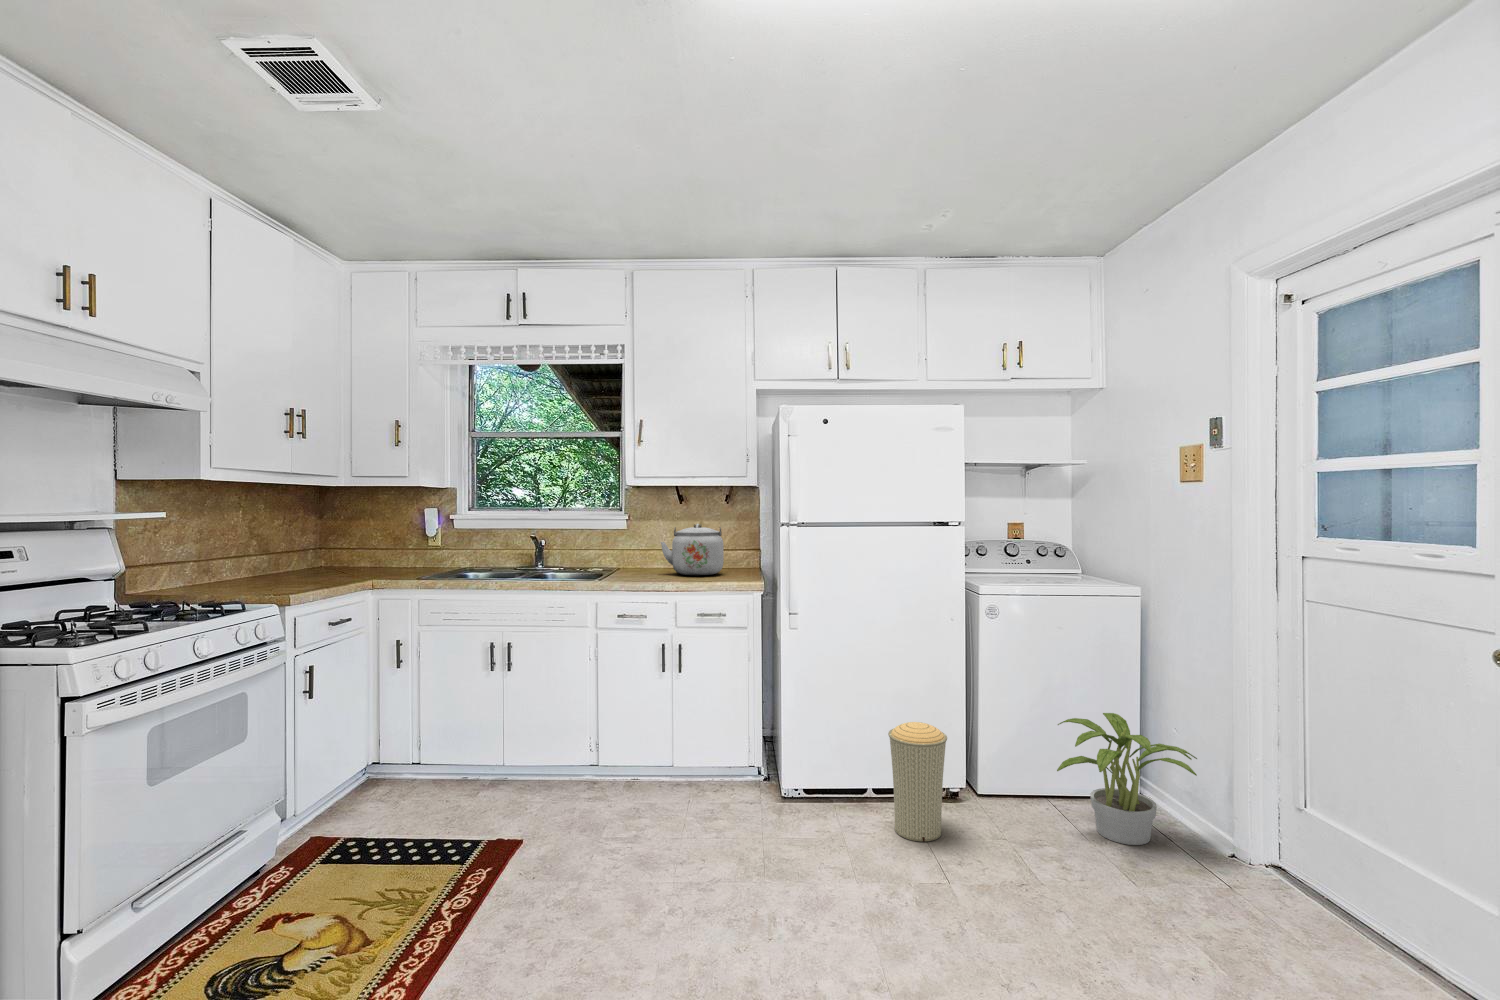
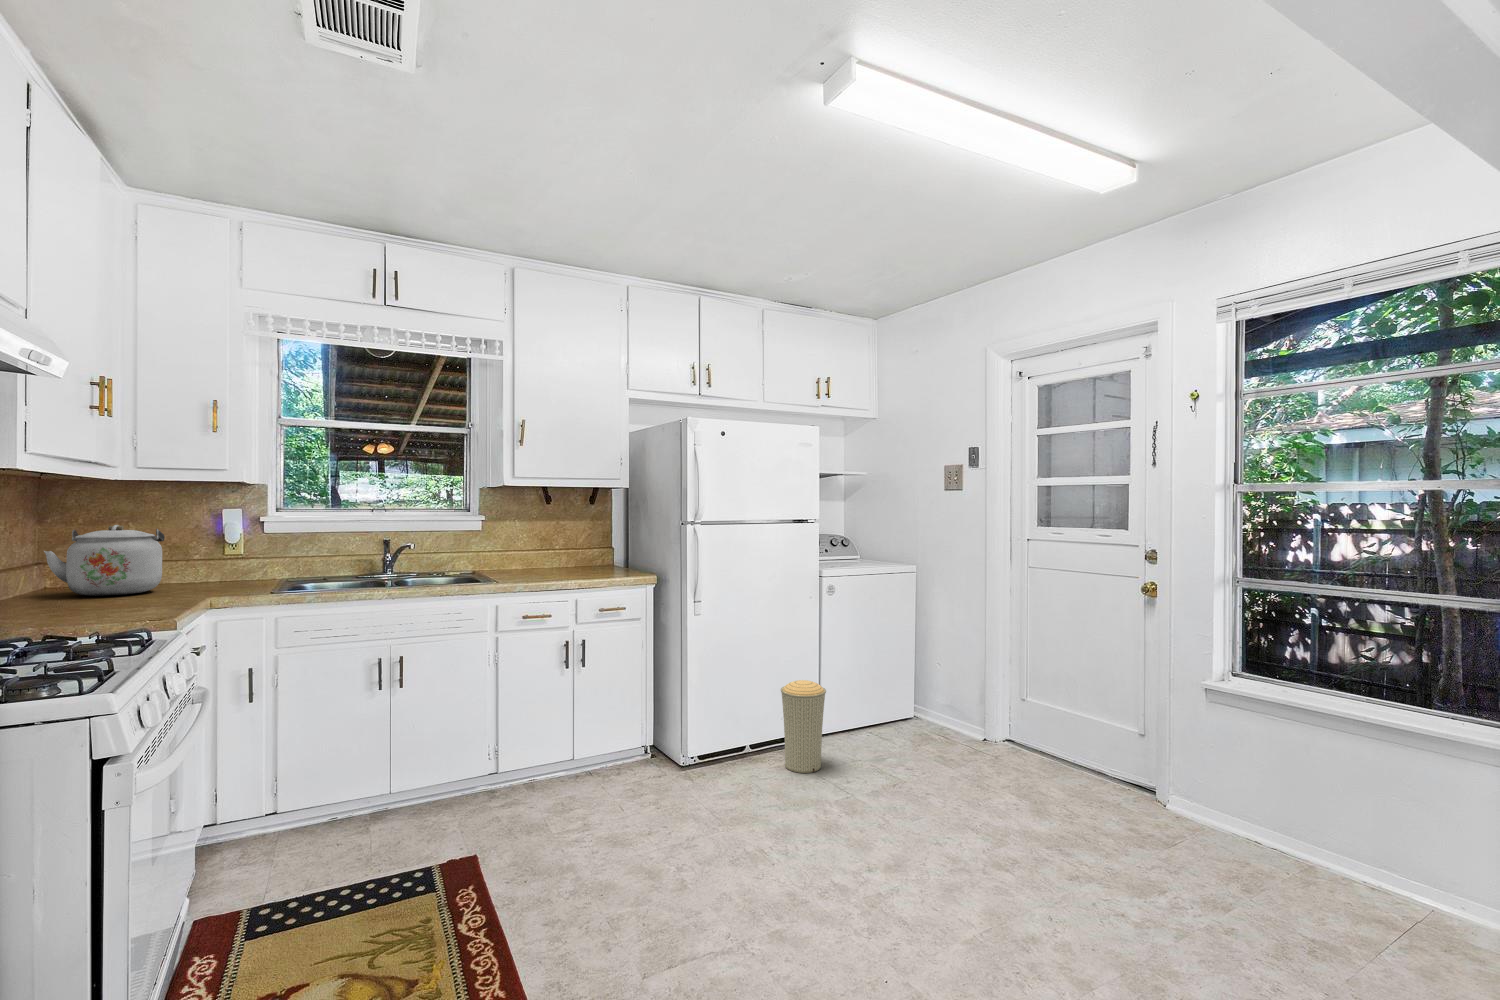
kettle: present [661,524,724,575] -> present [44,525,165,596]
potted plant: present [1057,713,1197,845] -> none [876,657,973,745]

